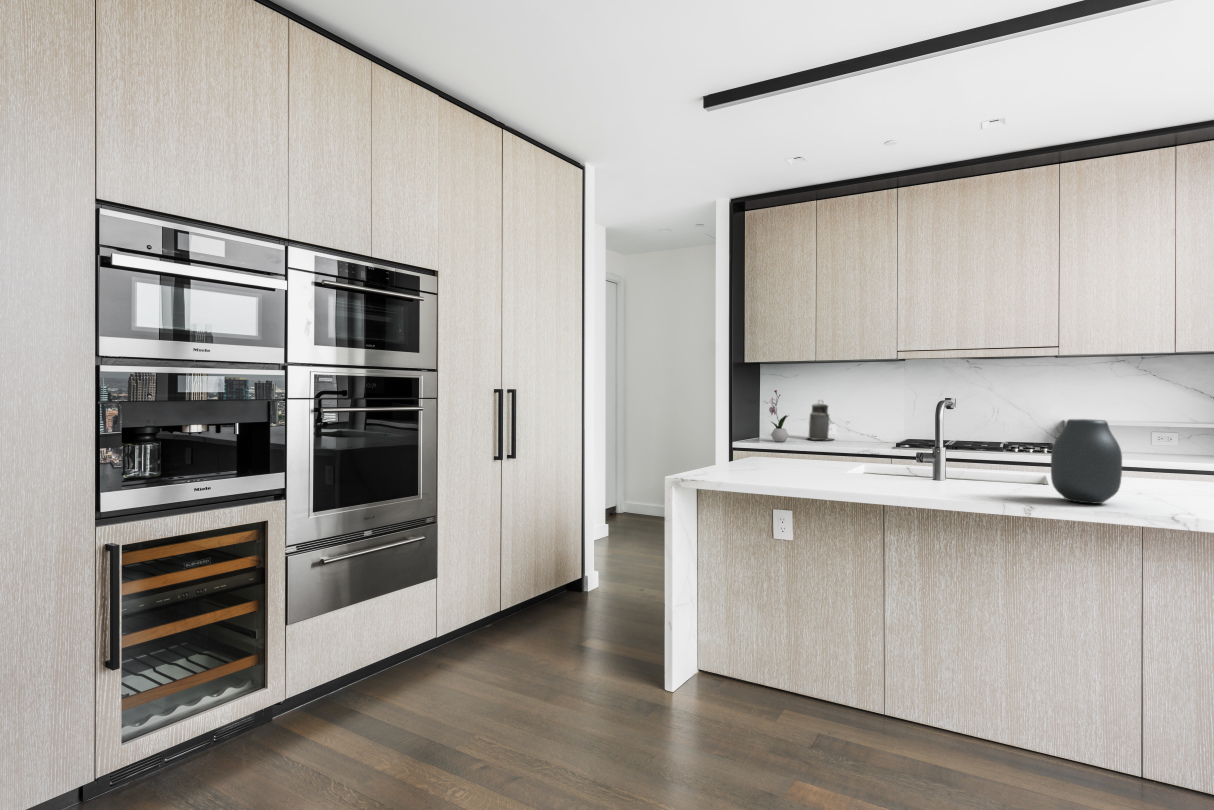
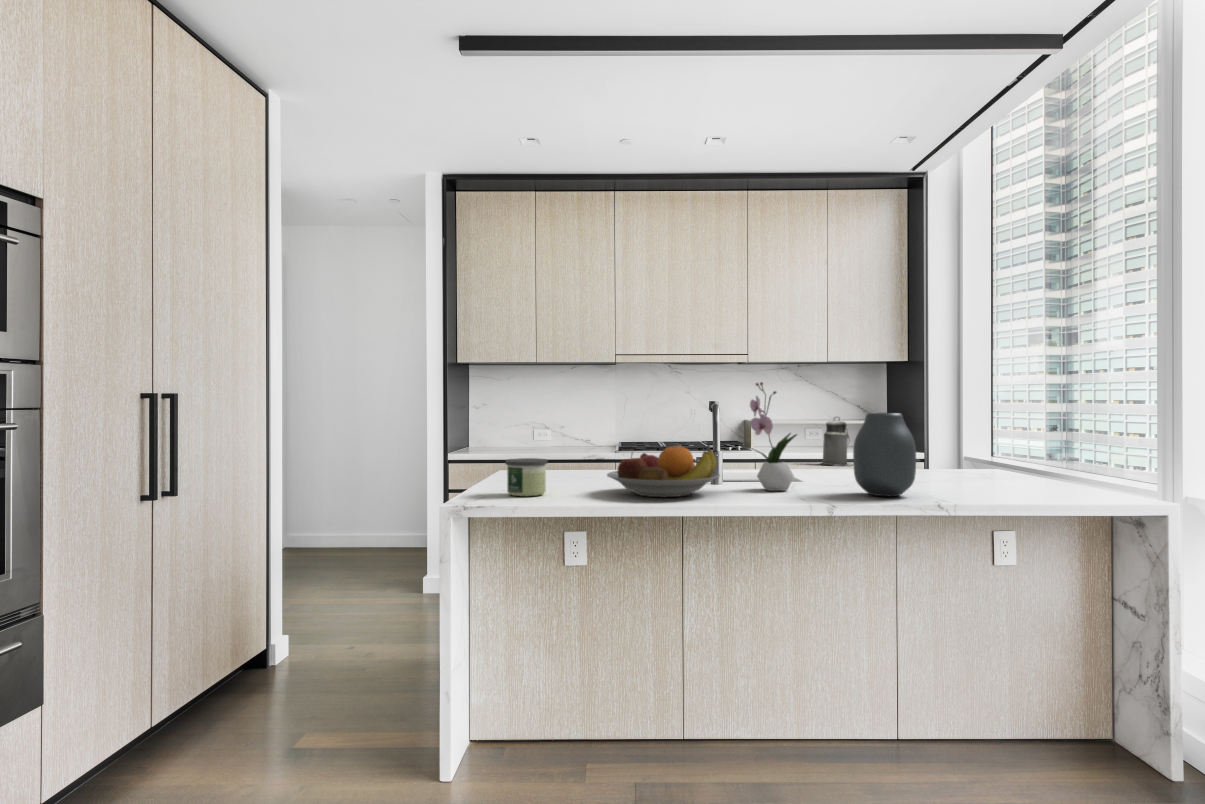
flower arrangement: present [769,390,789,442] -> present [750,382,797,491]
canister: present [808,401,833,440] -> present [821,417,853,466]
fruit bowl: none [807,442,911,486] -> present [607,446,720,497]
candle: none [725,446,759,476] -> present [505,458,547,496]

